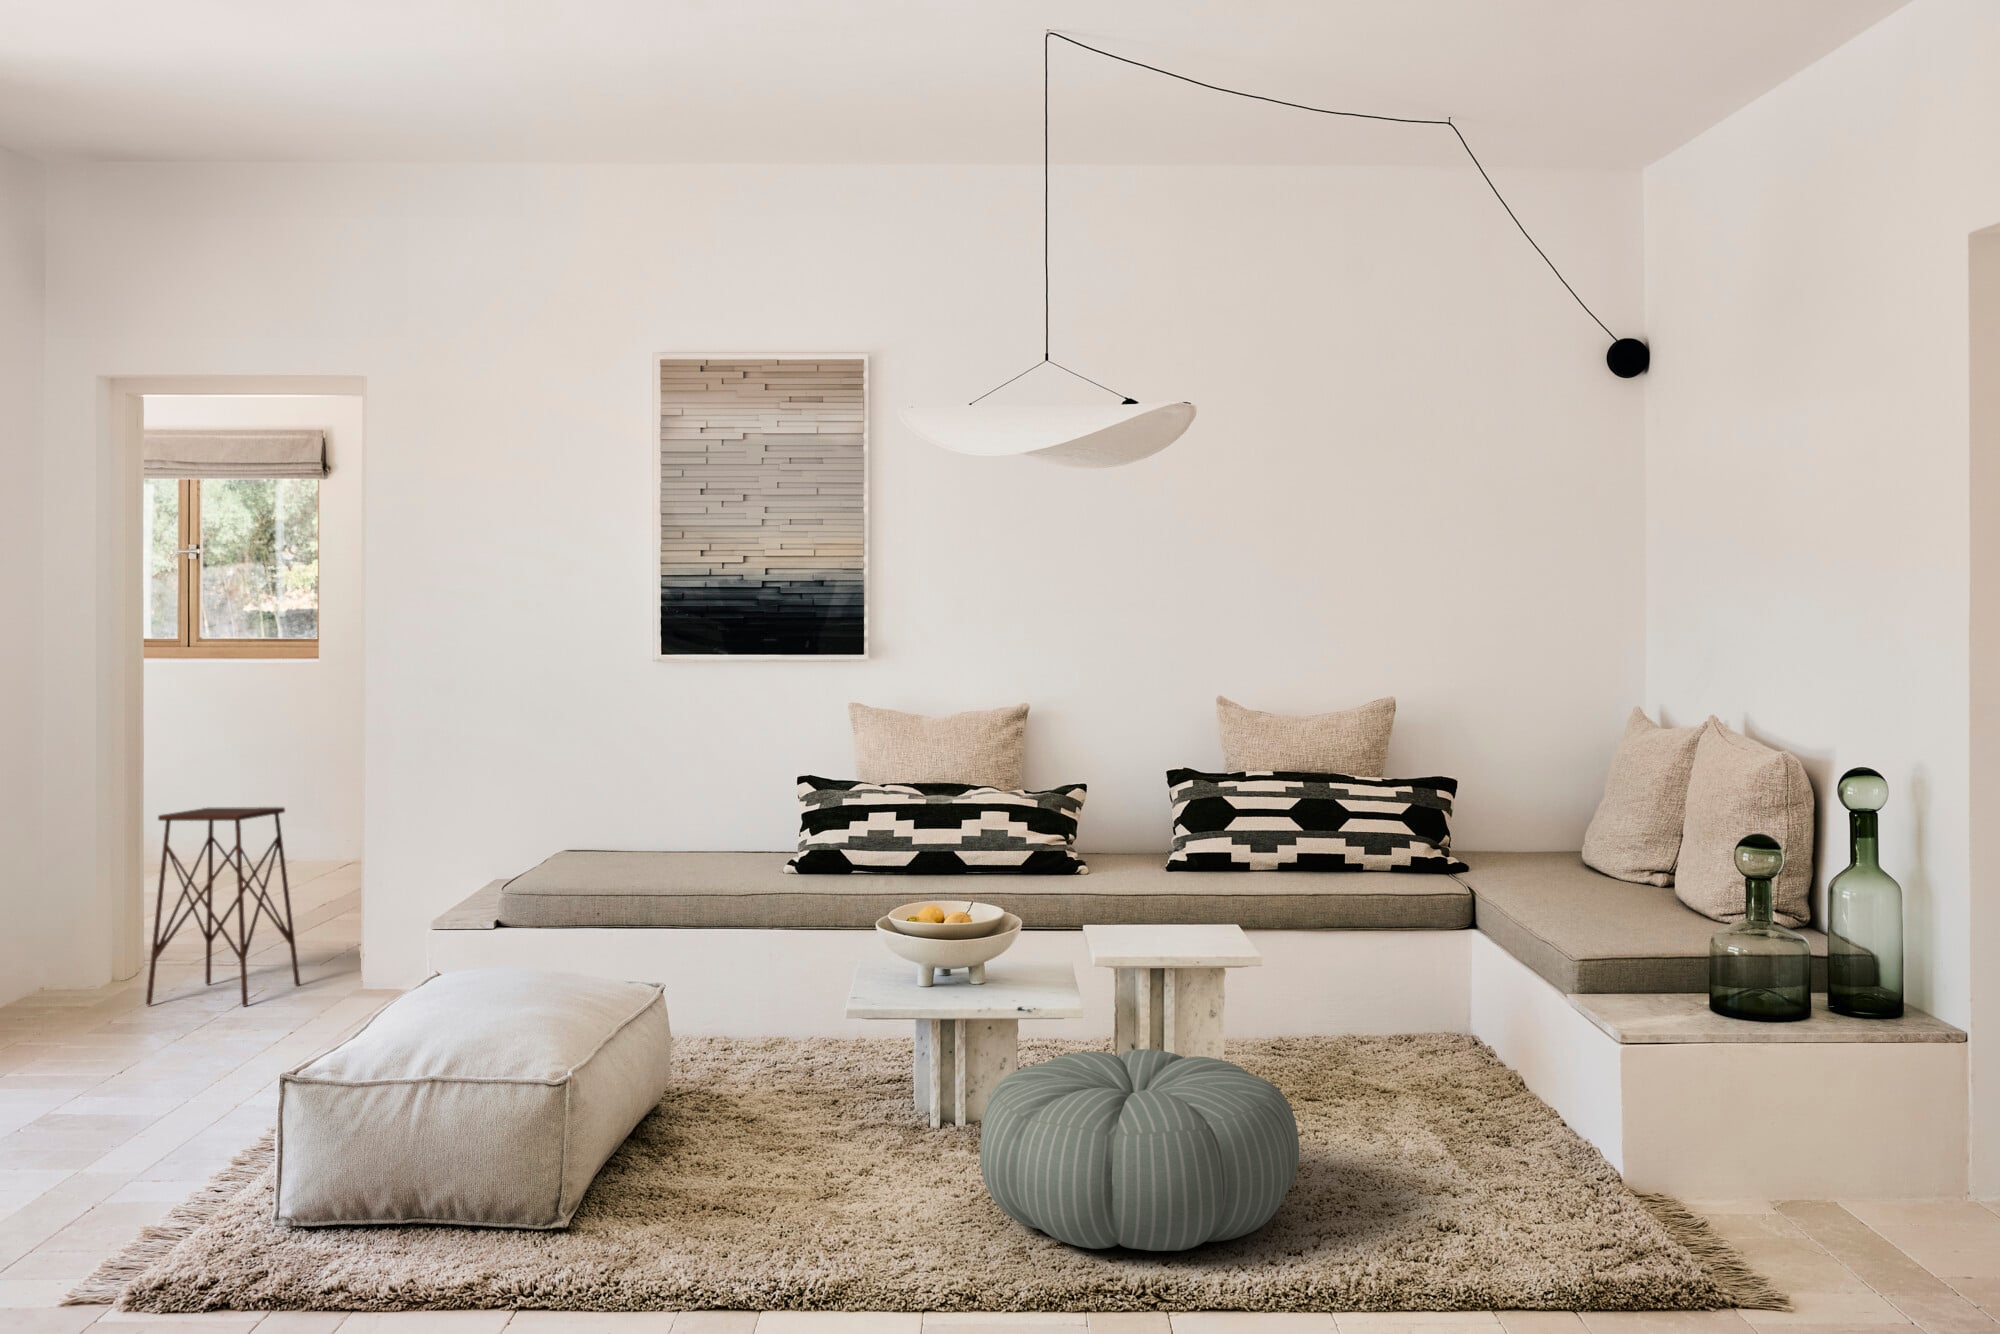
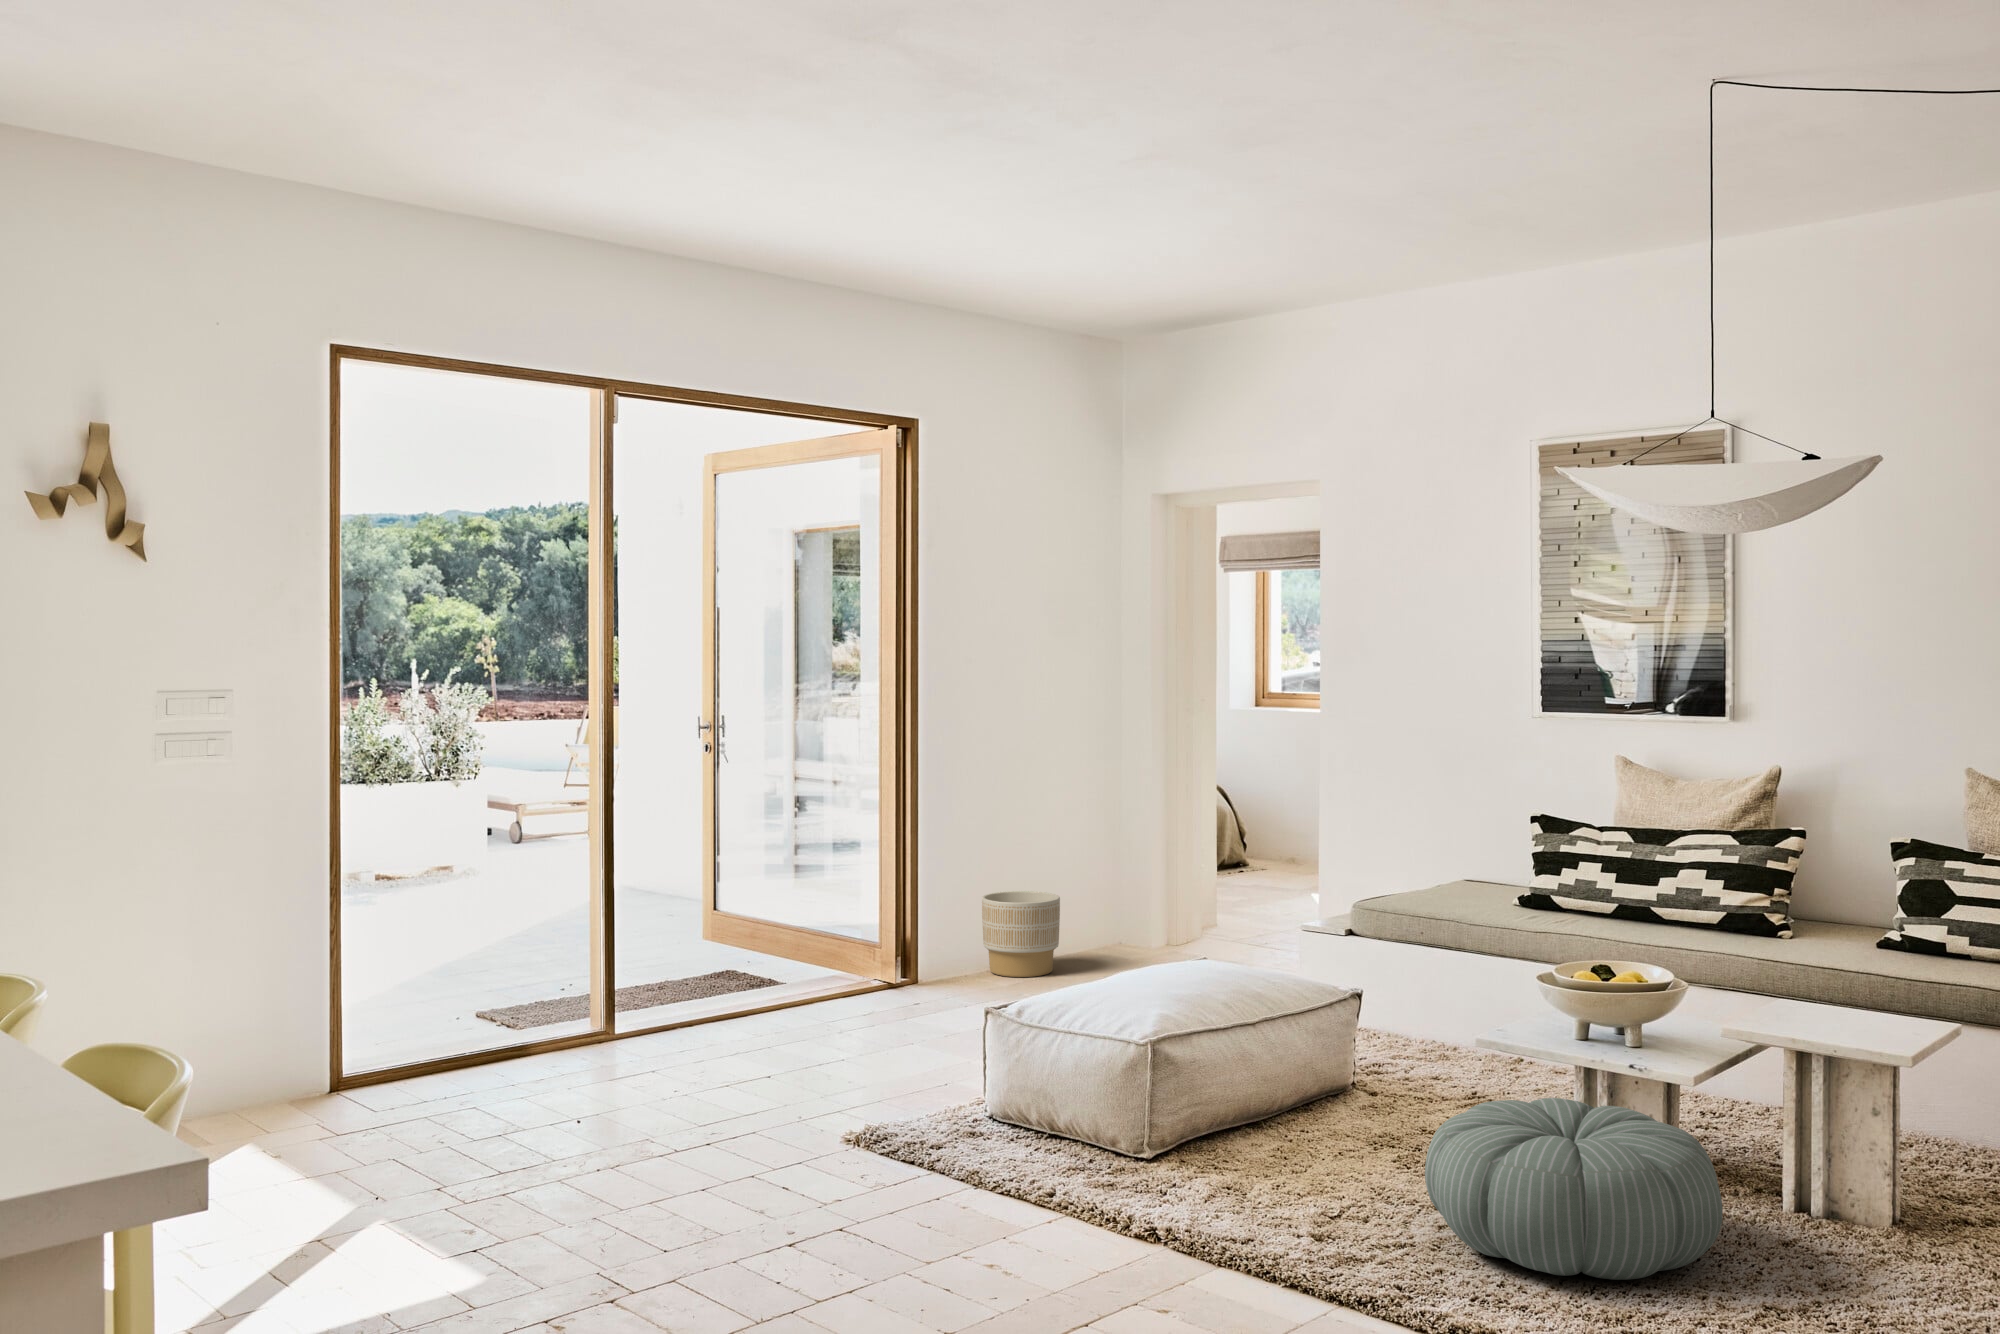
side table: present [146,807,300,1006] -> none [1062,810,1169,963]
planter: none [41,924,168,1048] -> present [982,891,1060,977]

